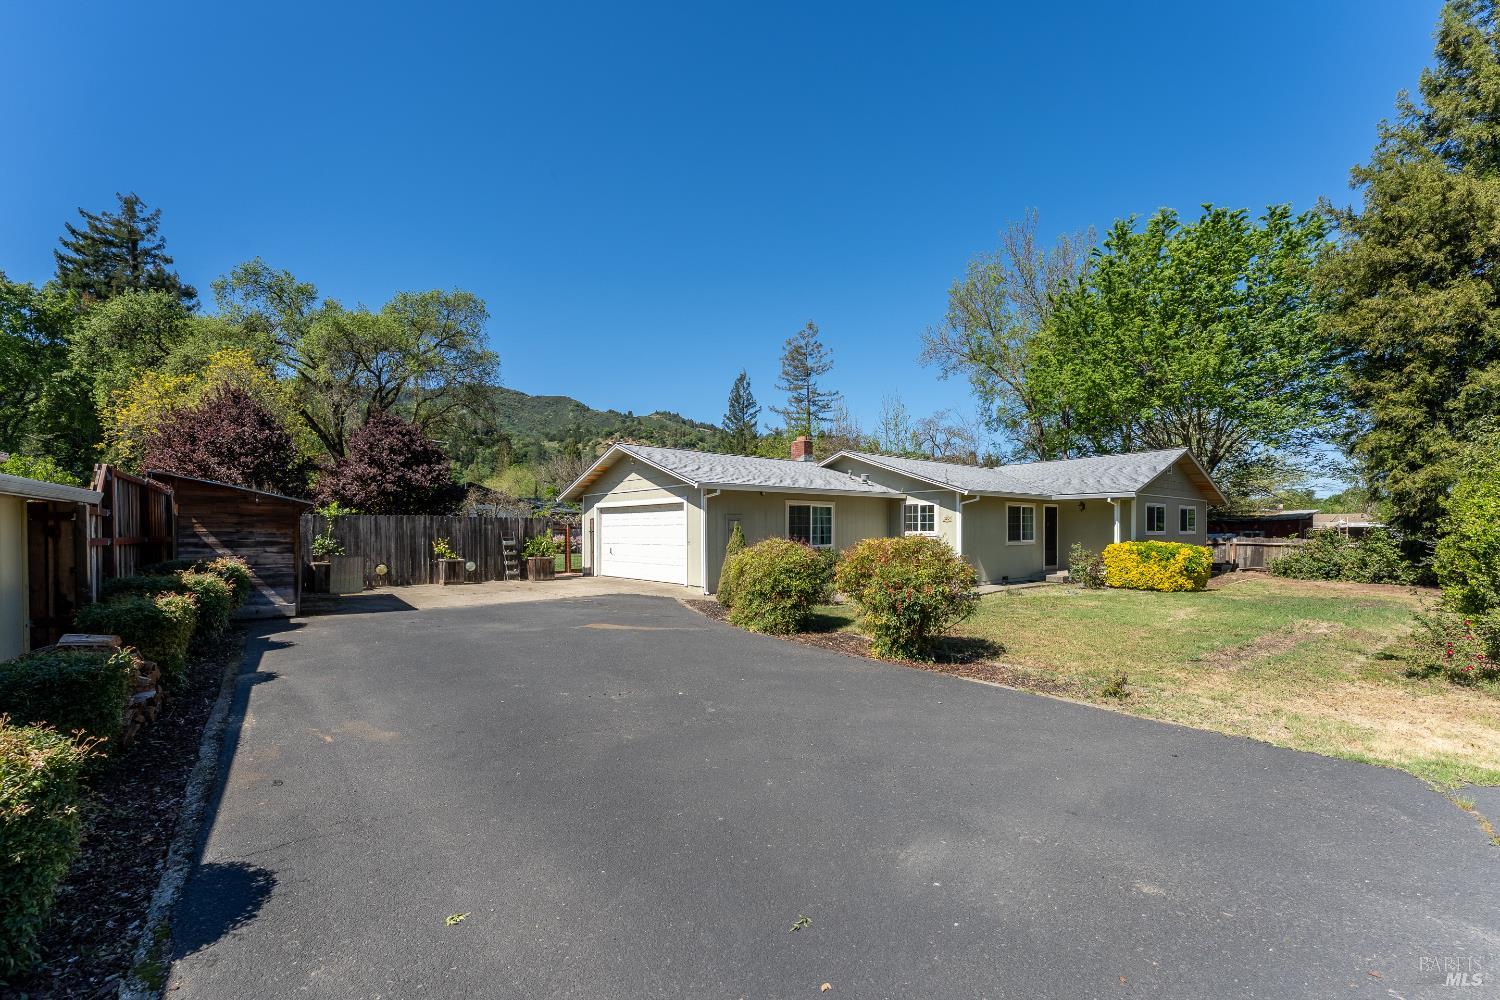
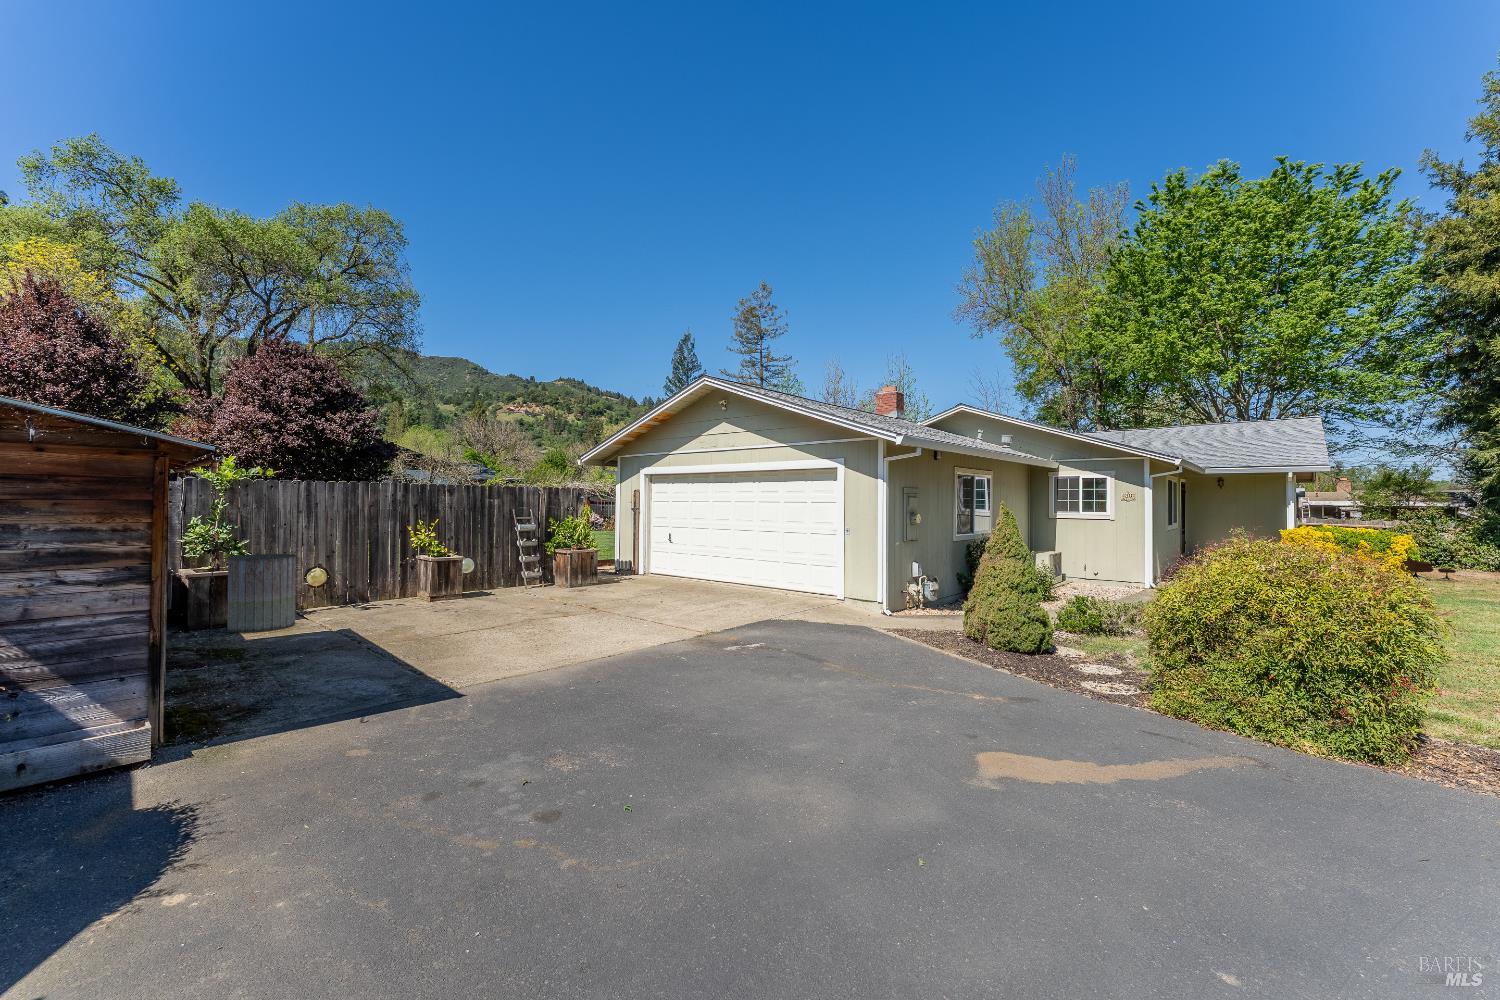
lounge chair: none [1208,565,1254,593] -> present [1402,550,1456,581]

